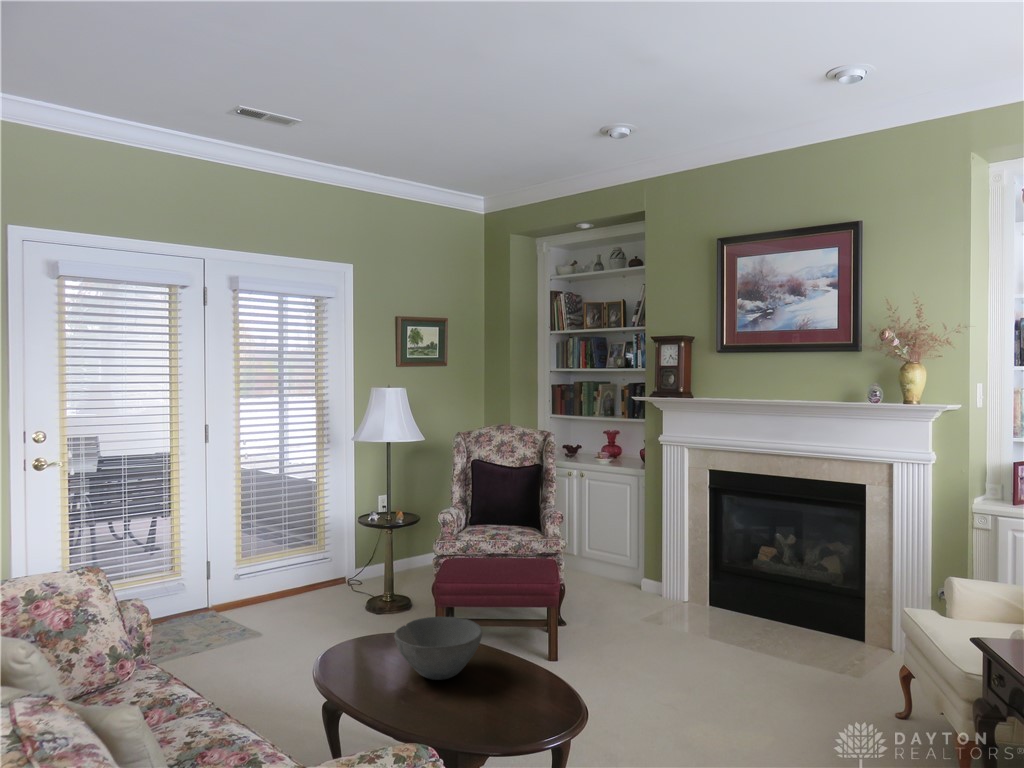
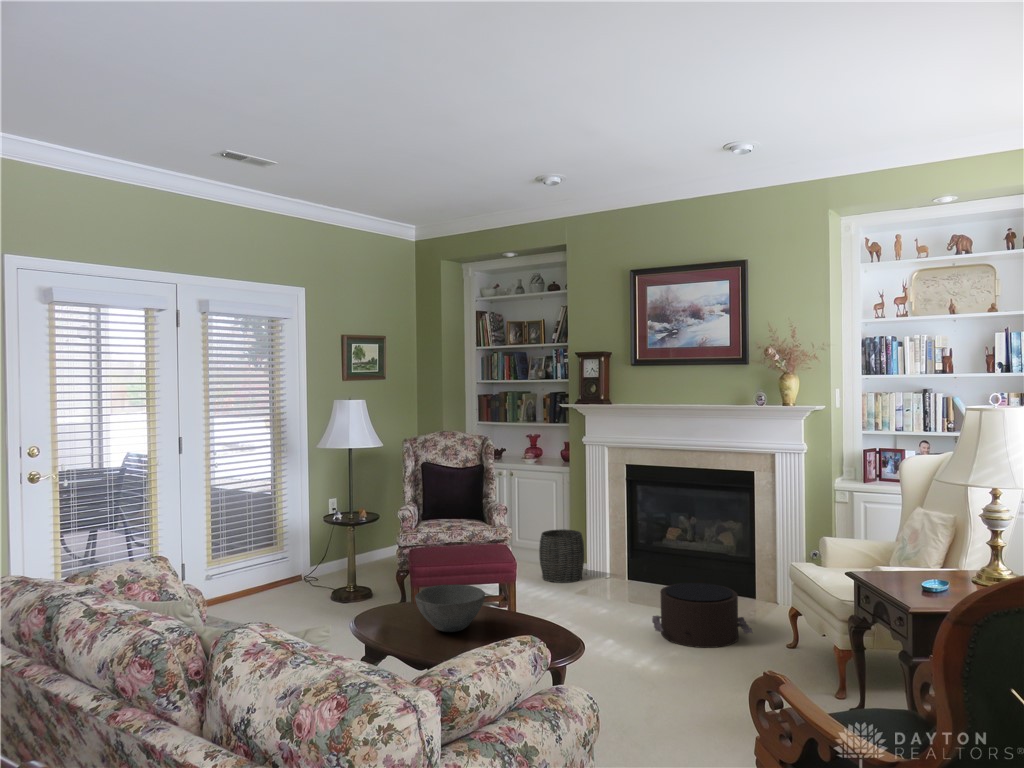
woven basket: none [606,541,658,604] -> present [539,529,584,583]
pouf: none [722,621,851,710] -> present [652,583,752,648]

